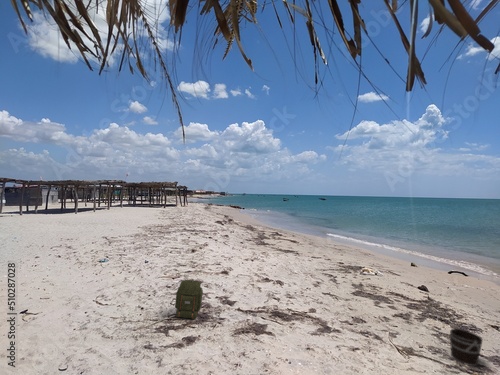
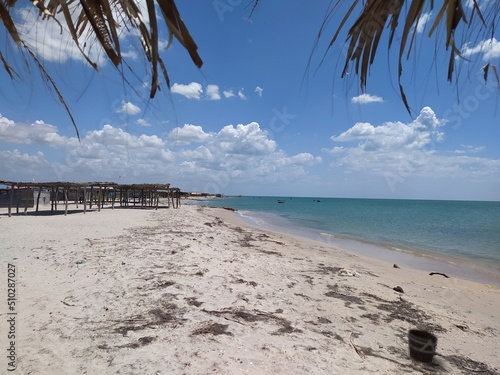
backpack: present [175,280,203,319] -> none [138,281,167,319]

